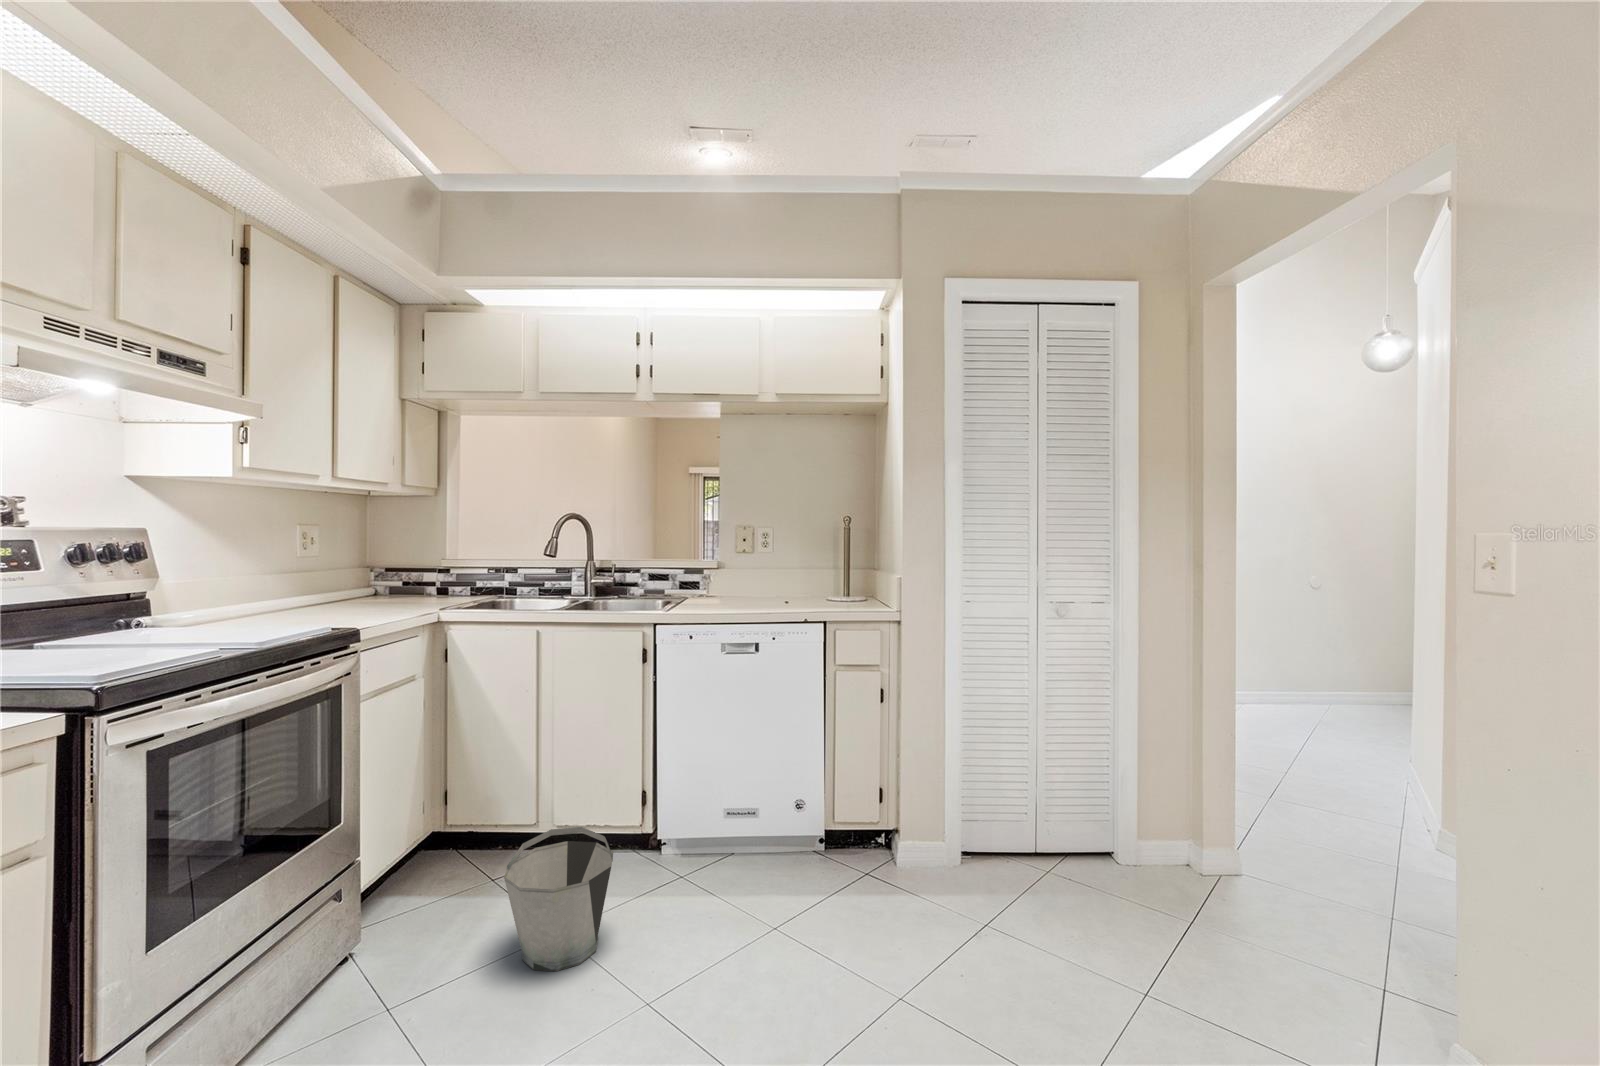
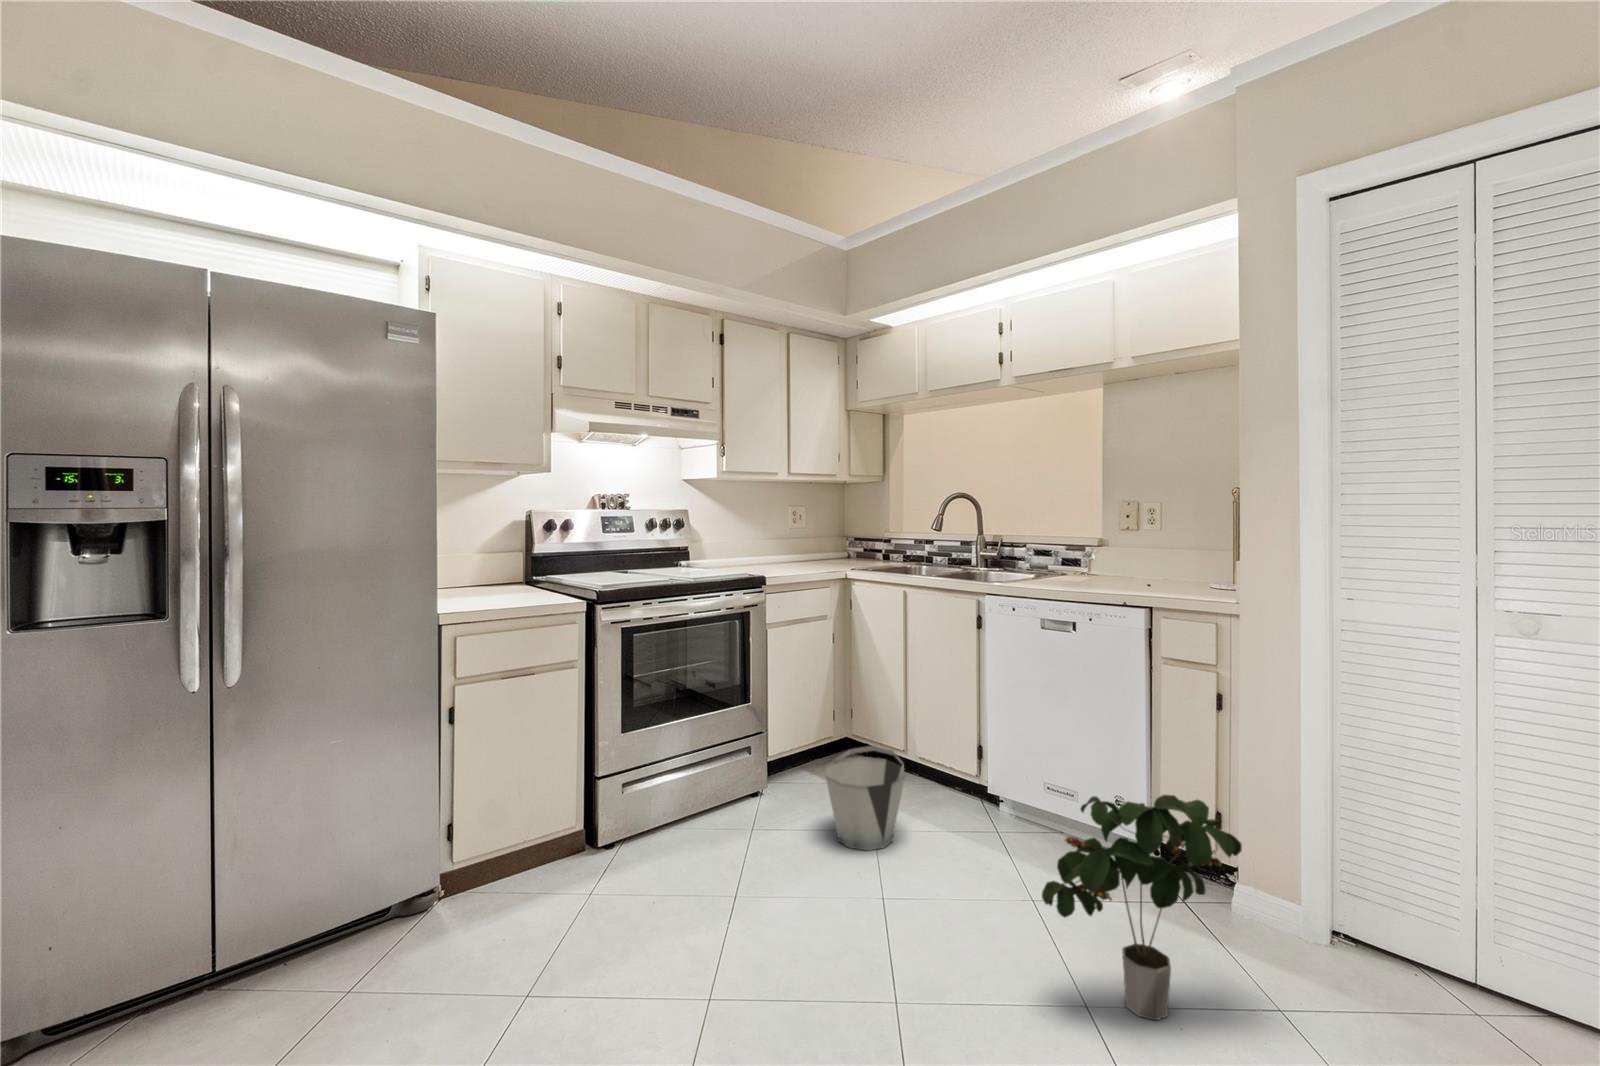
potted plant: none [881,780,983,987] -> present [1042,795,1242,1020]

